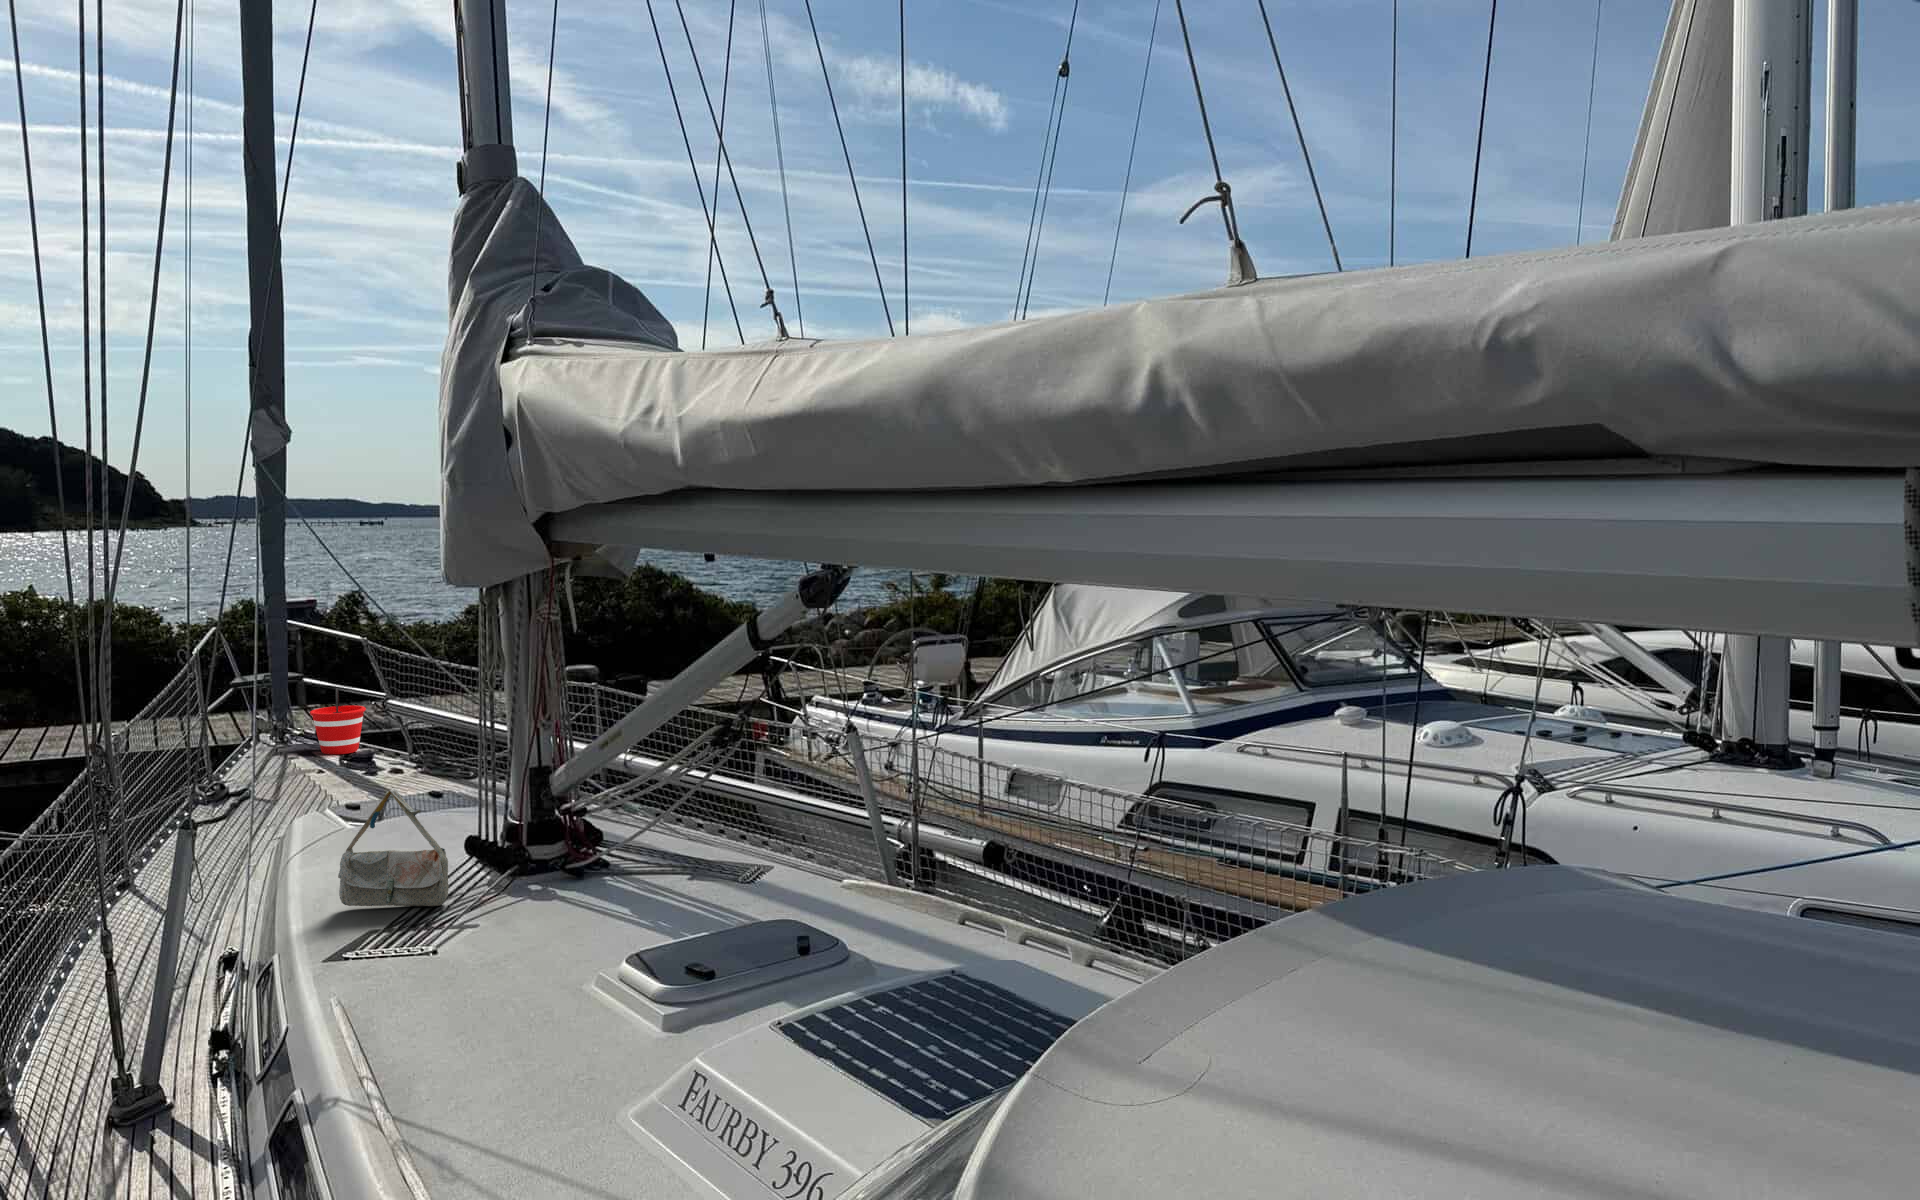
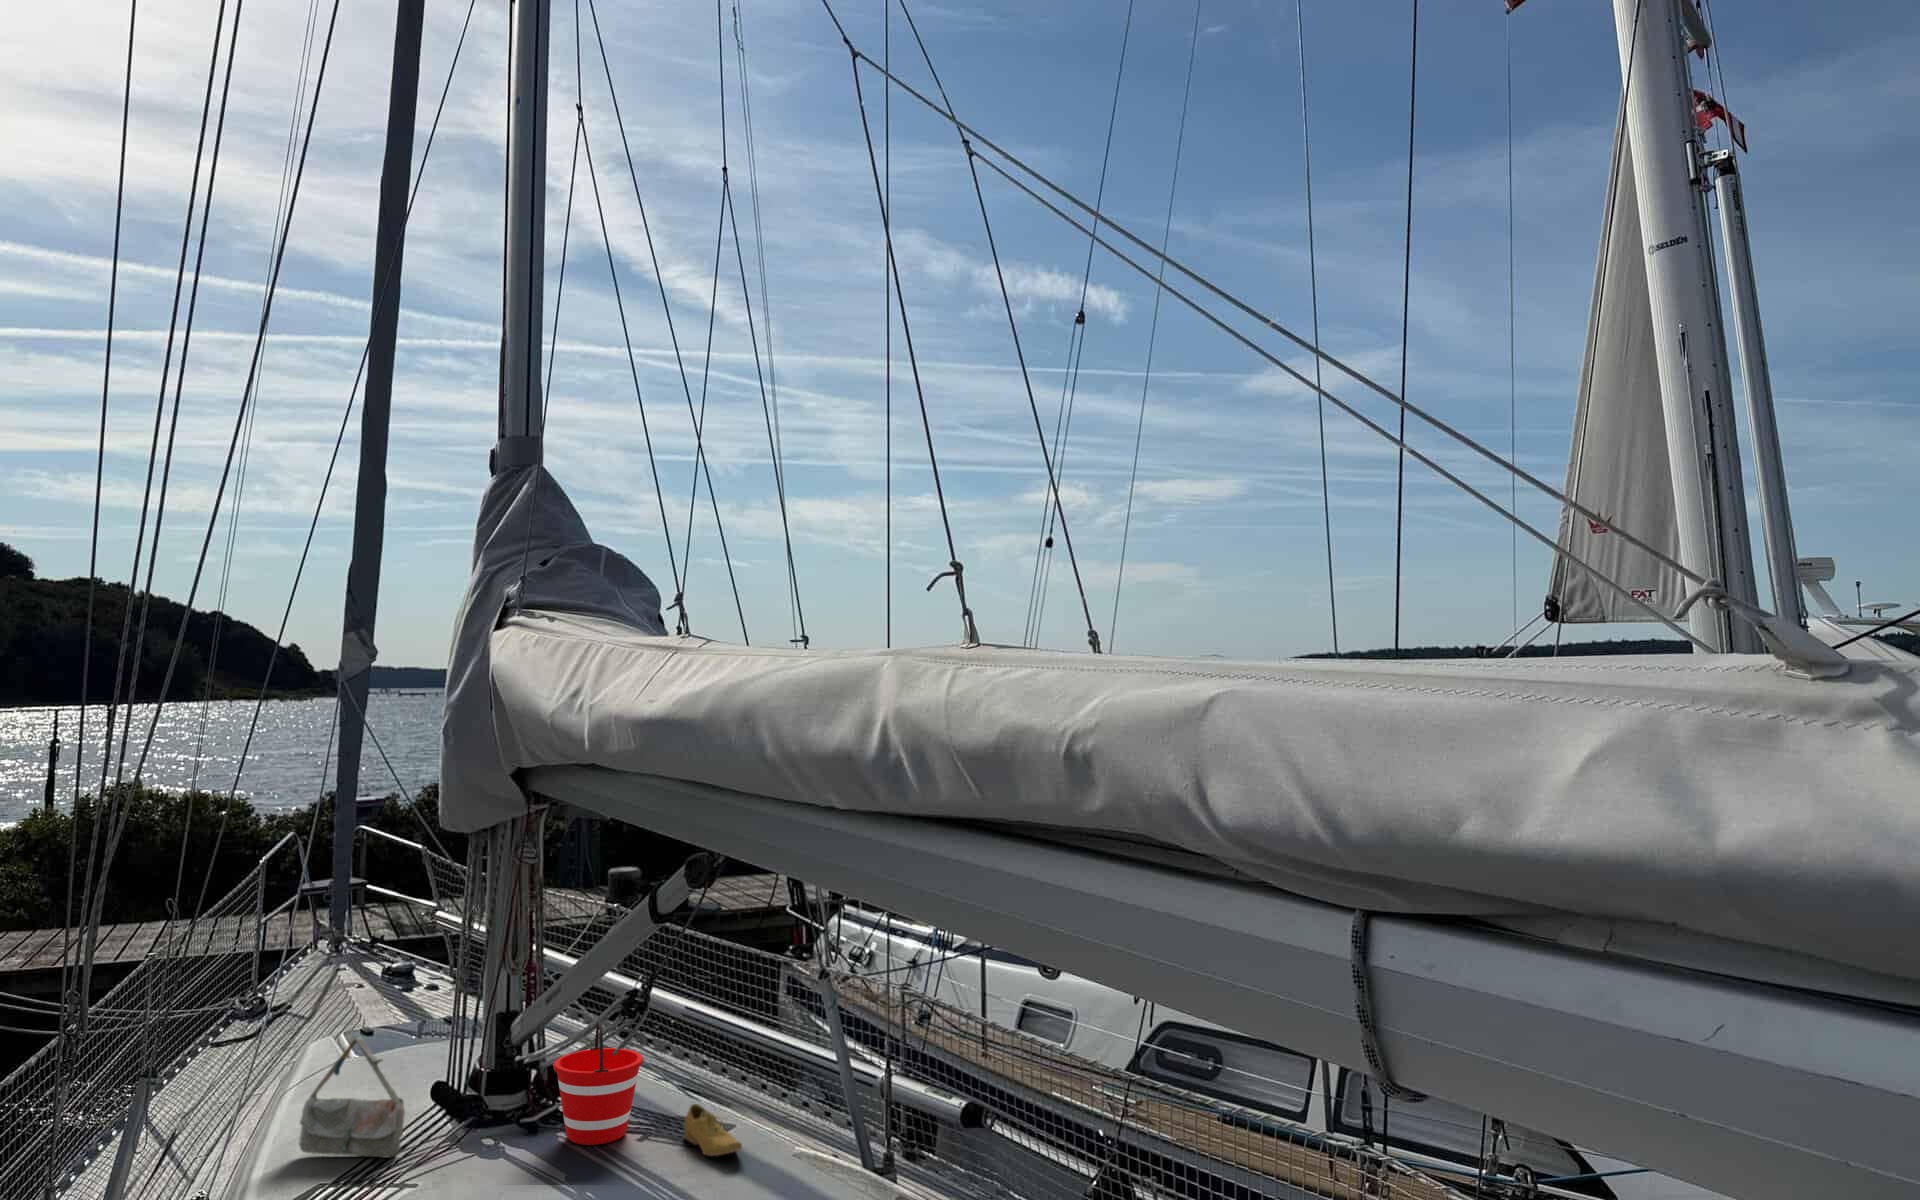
bucket: present [310,688,366,755] -> present [553,1021,643,1145]
shoe: none [733,843,800,888] -> present [684,1104,742,1156]

